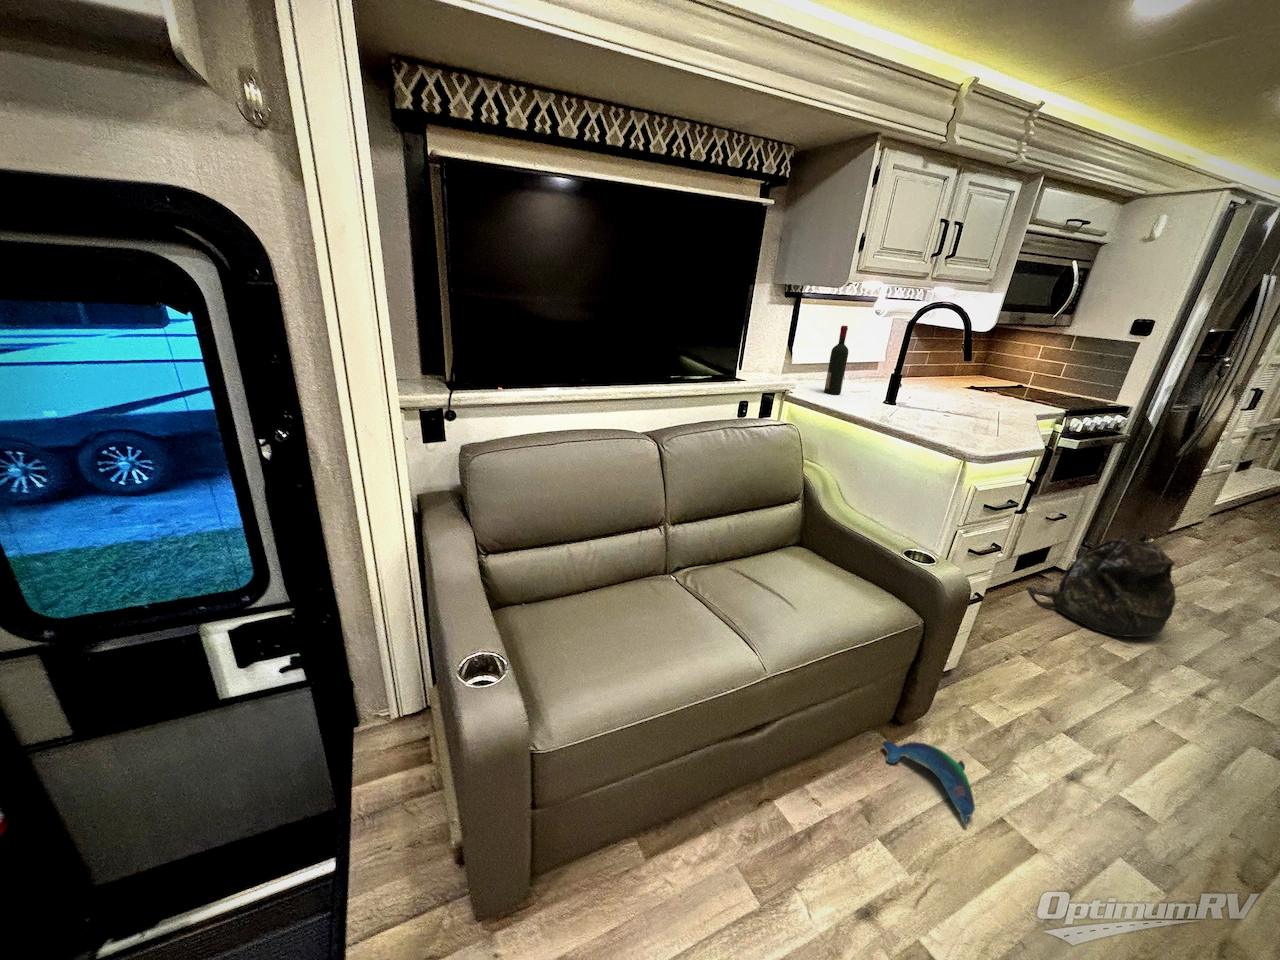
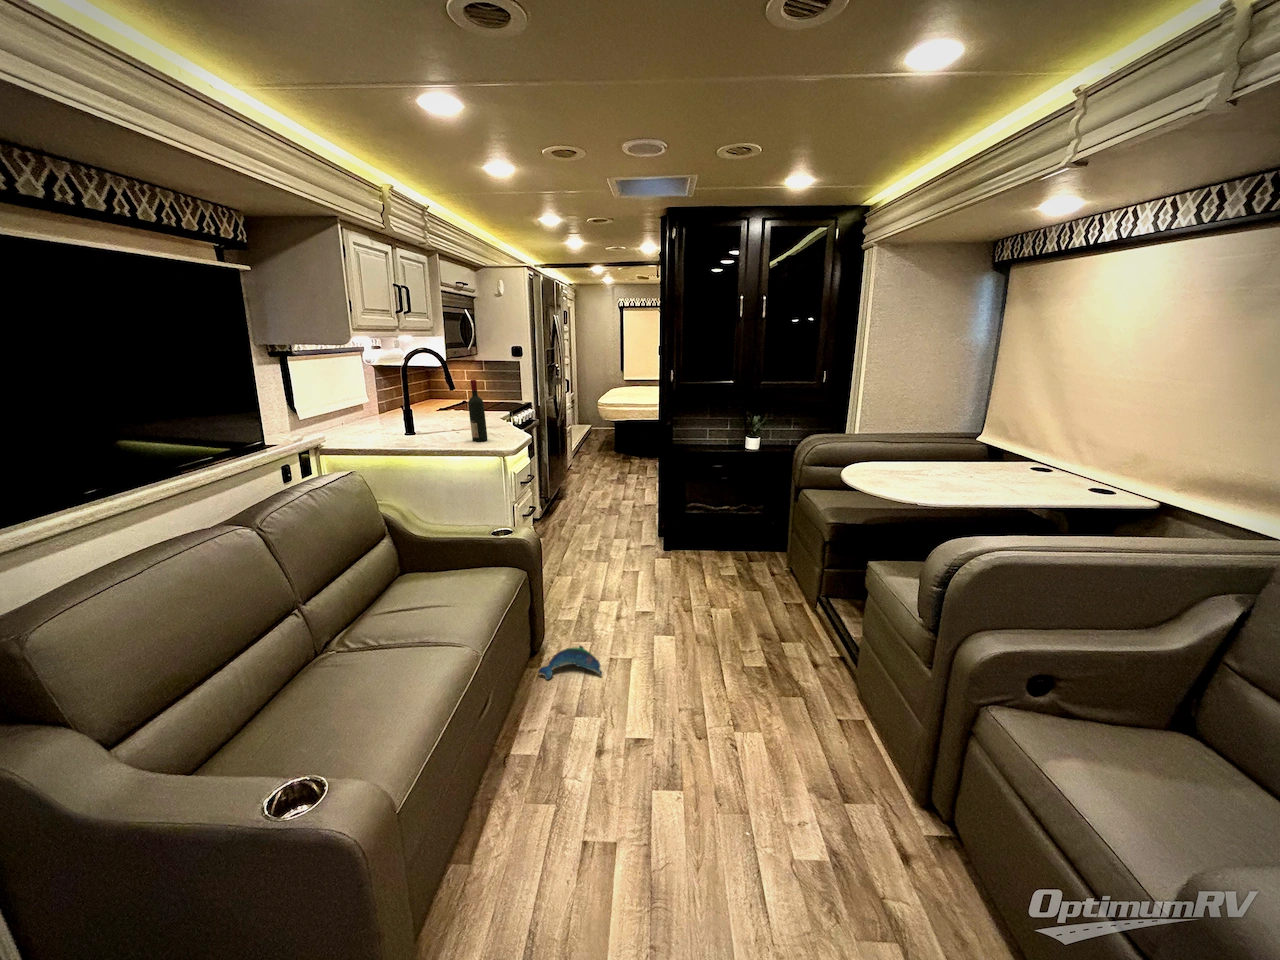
wine bottle: present [824,326,848,394] -> present [468,380,487,441]
backpack: present [1027,530,1176,637] -> none [533,475,602,548]

